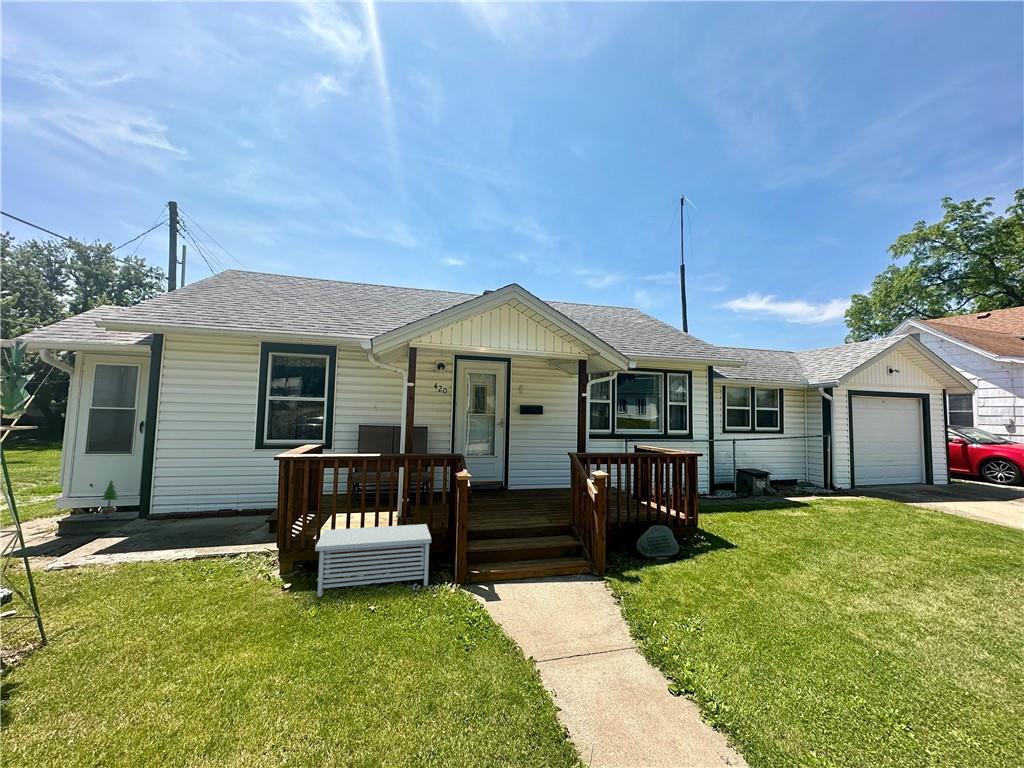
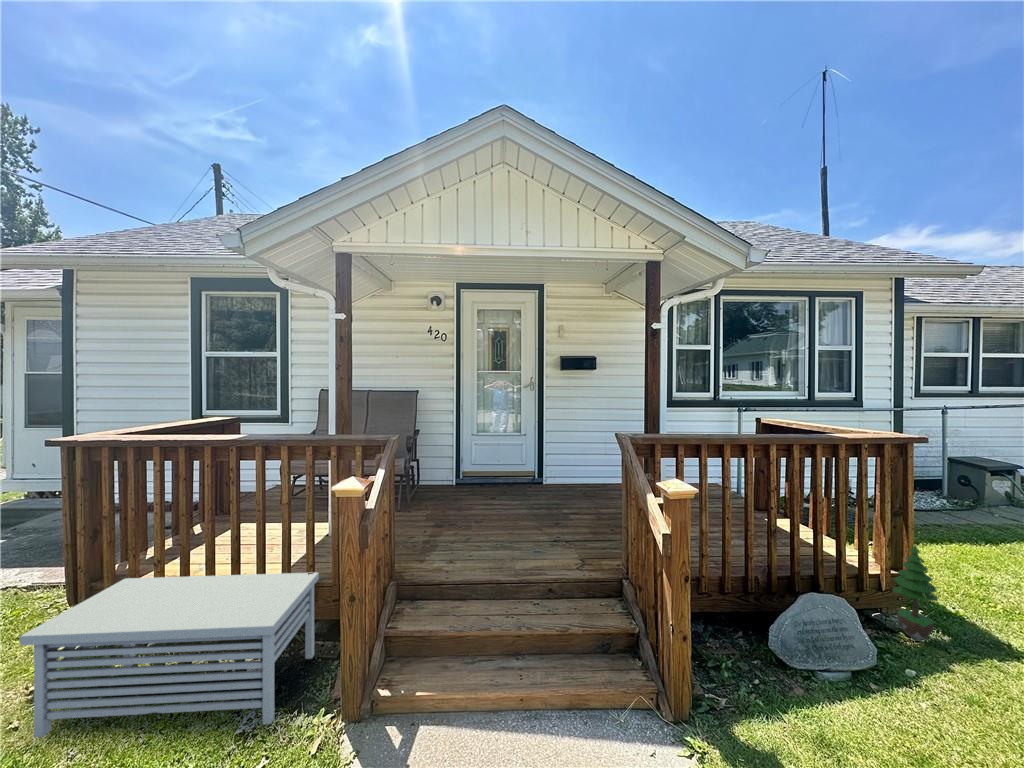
potted tree: present [101,480,118,517] -> present [892,545,938,640]

